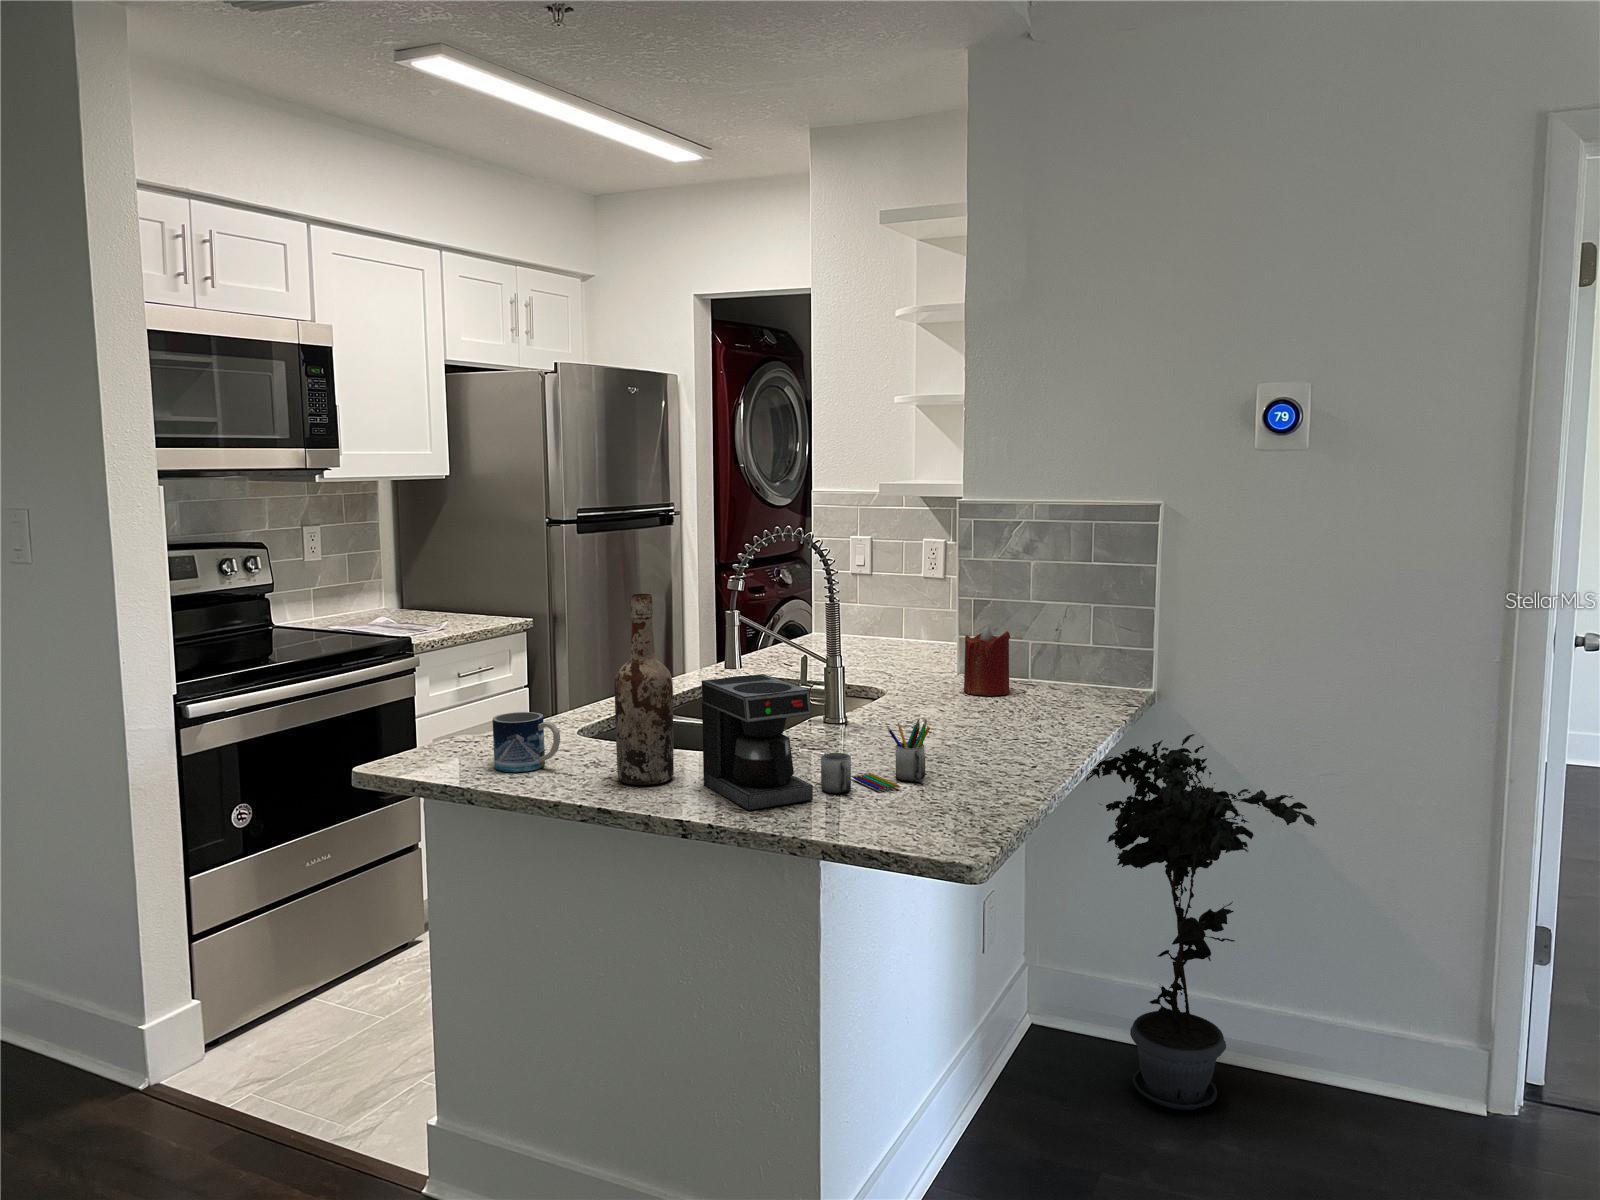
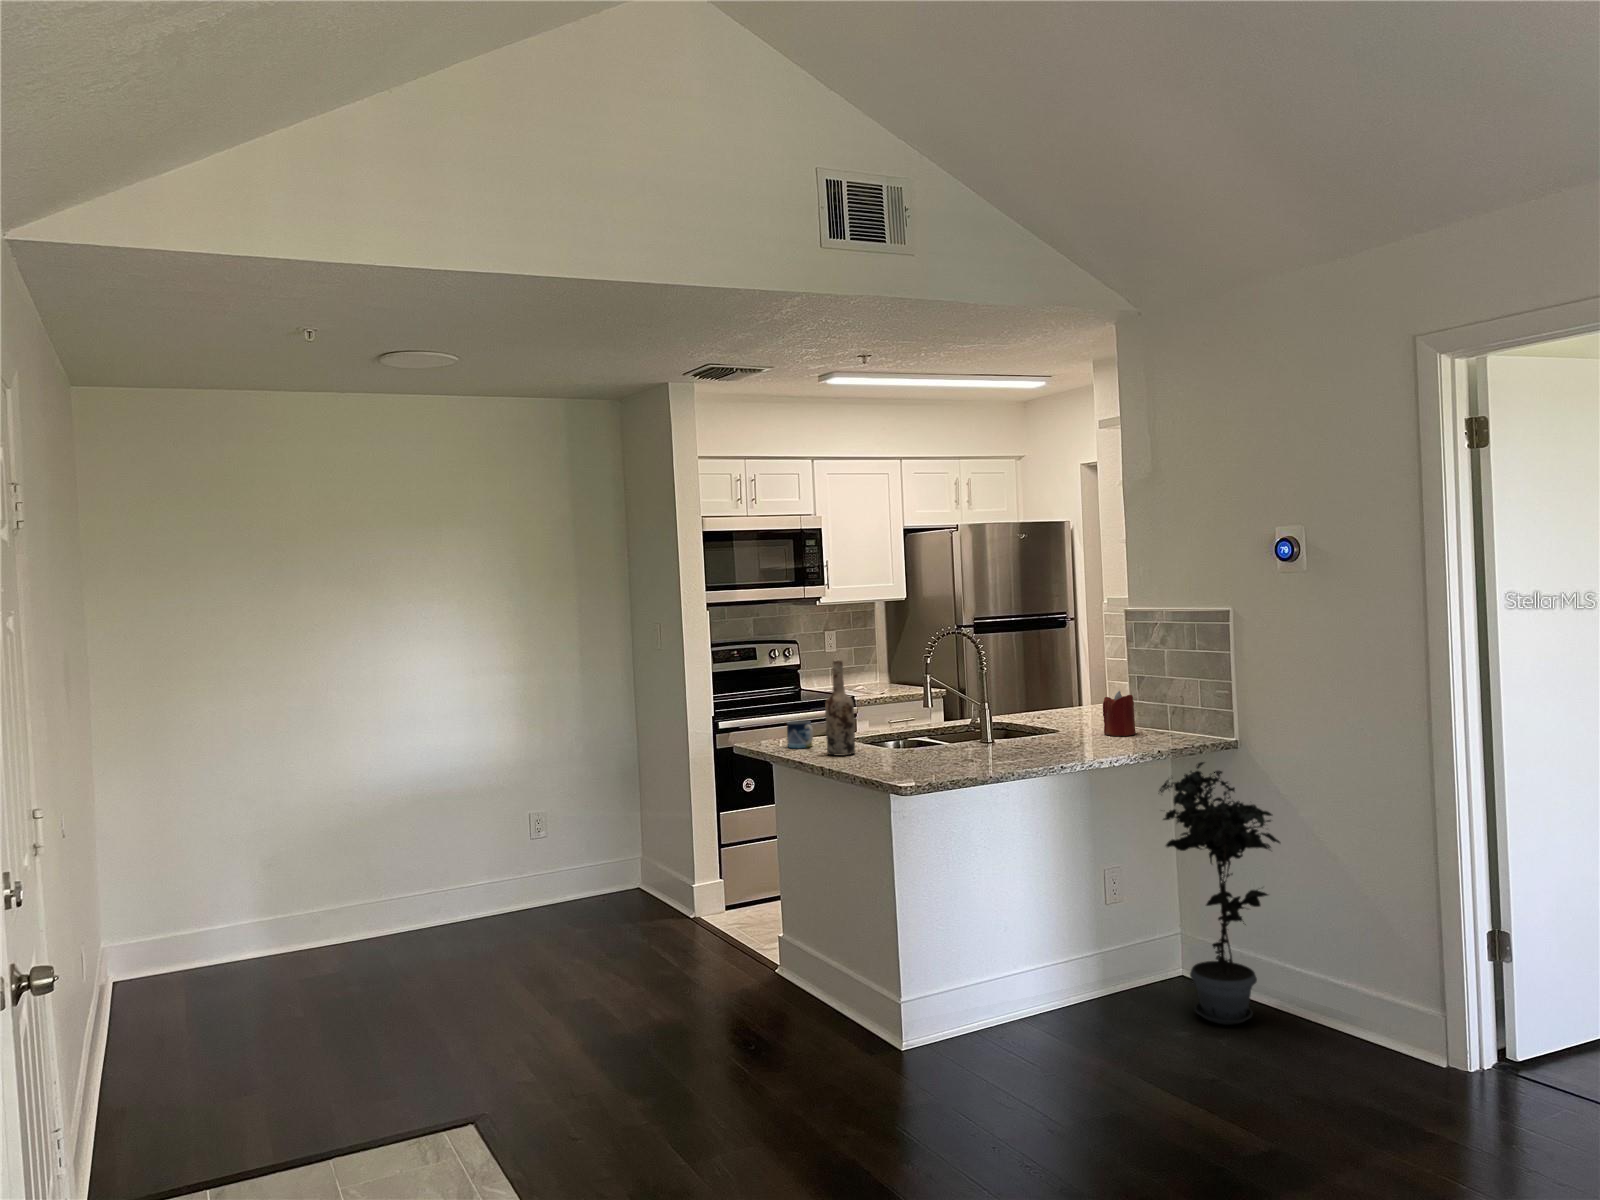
coffee maker: present [702,674,930,810] -> none [855,703,971,766]

